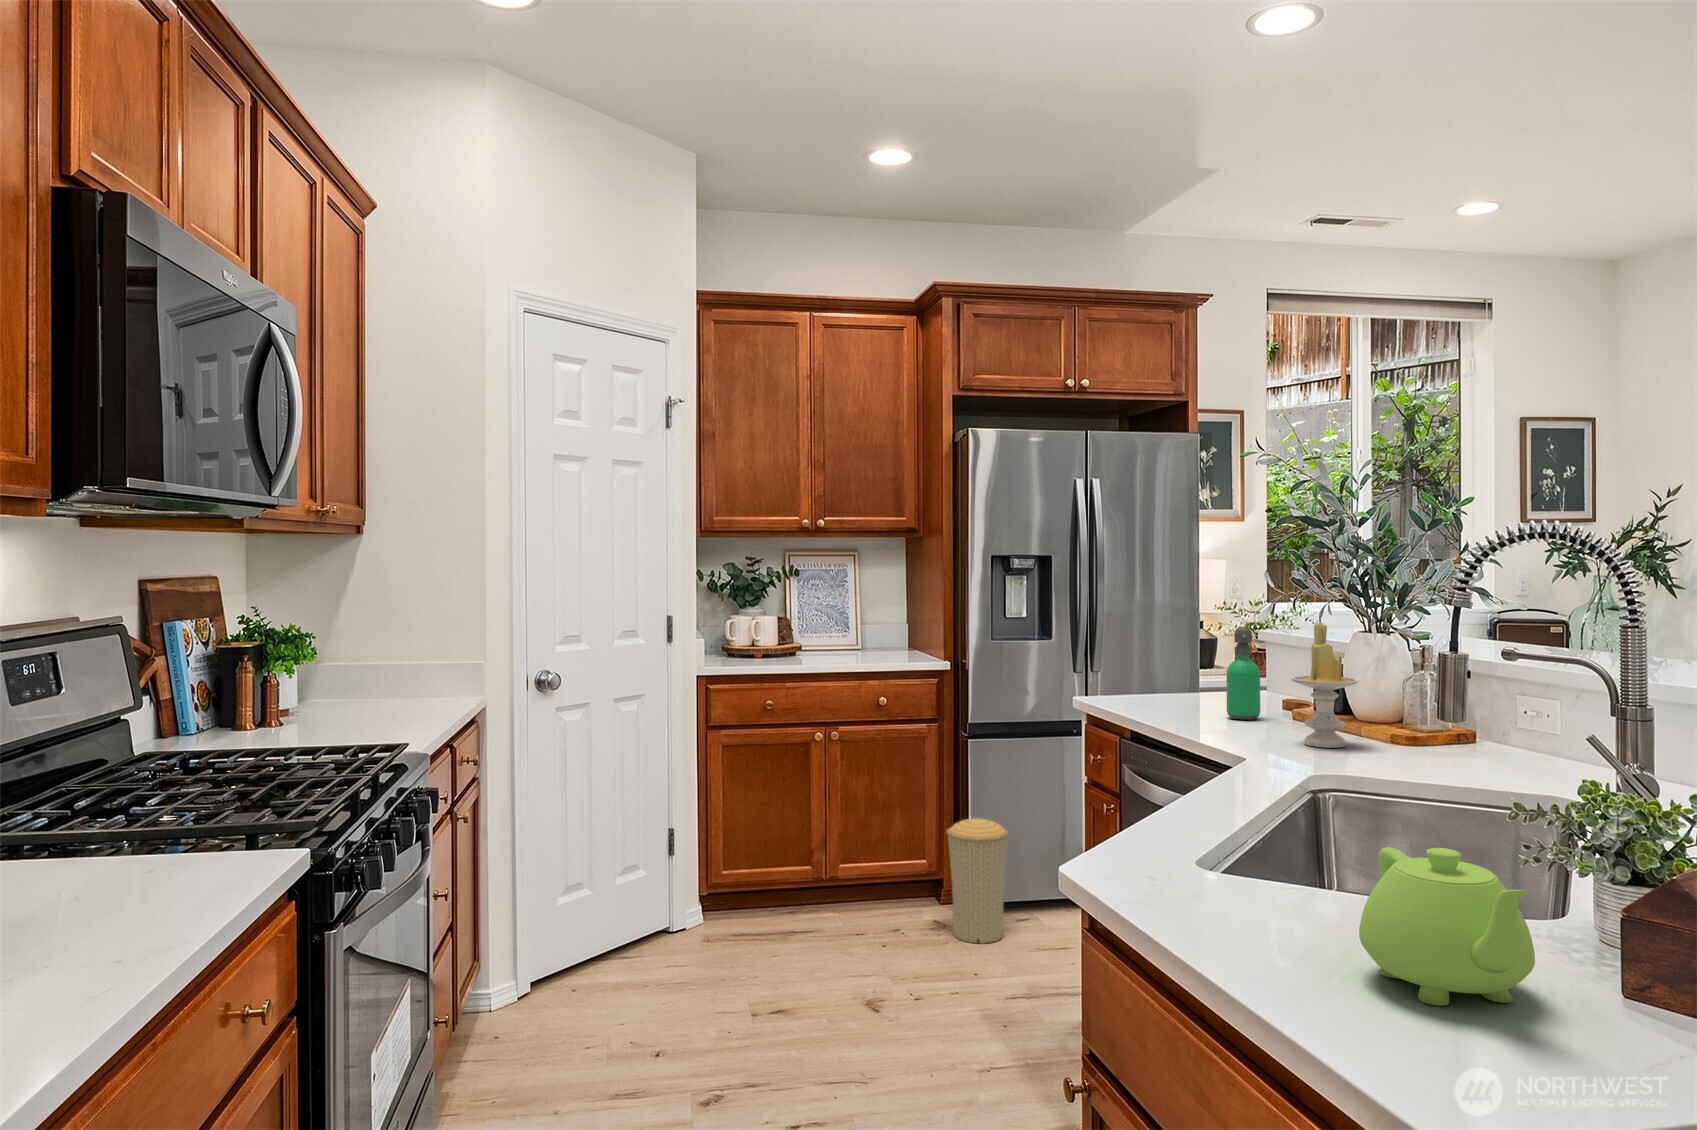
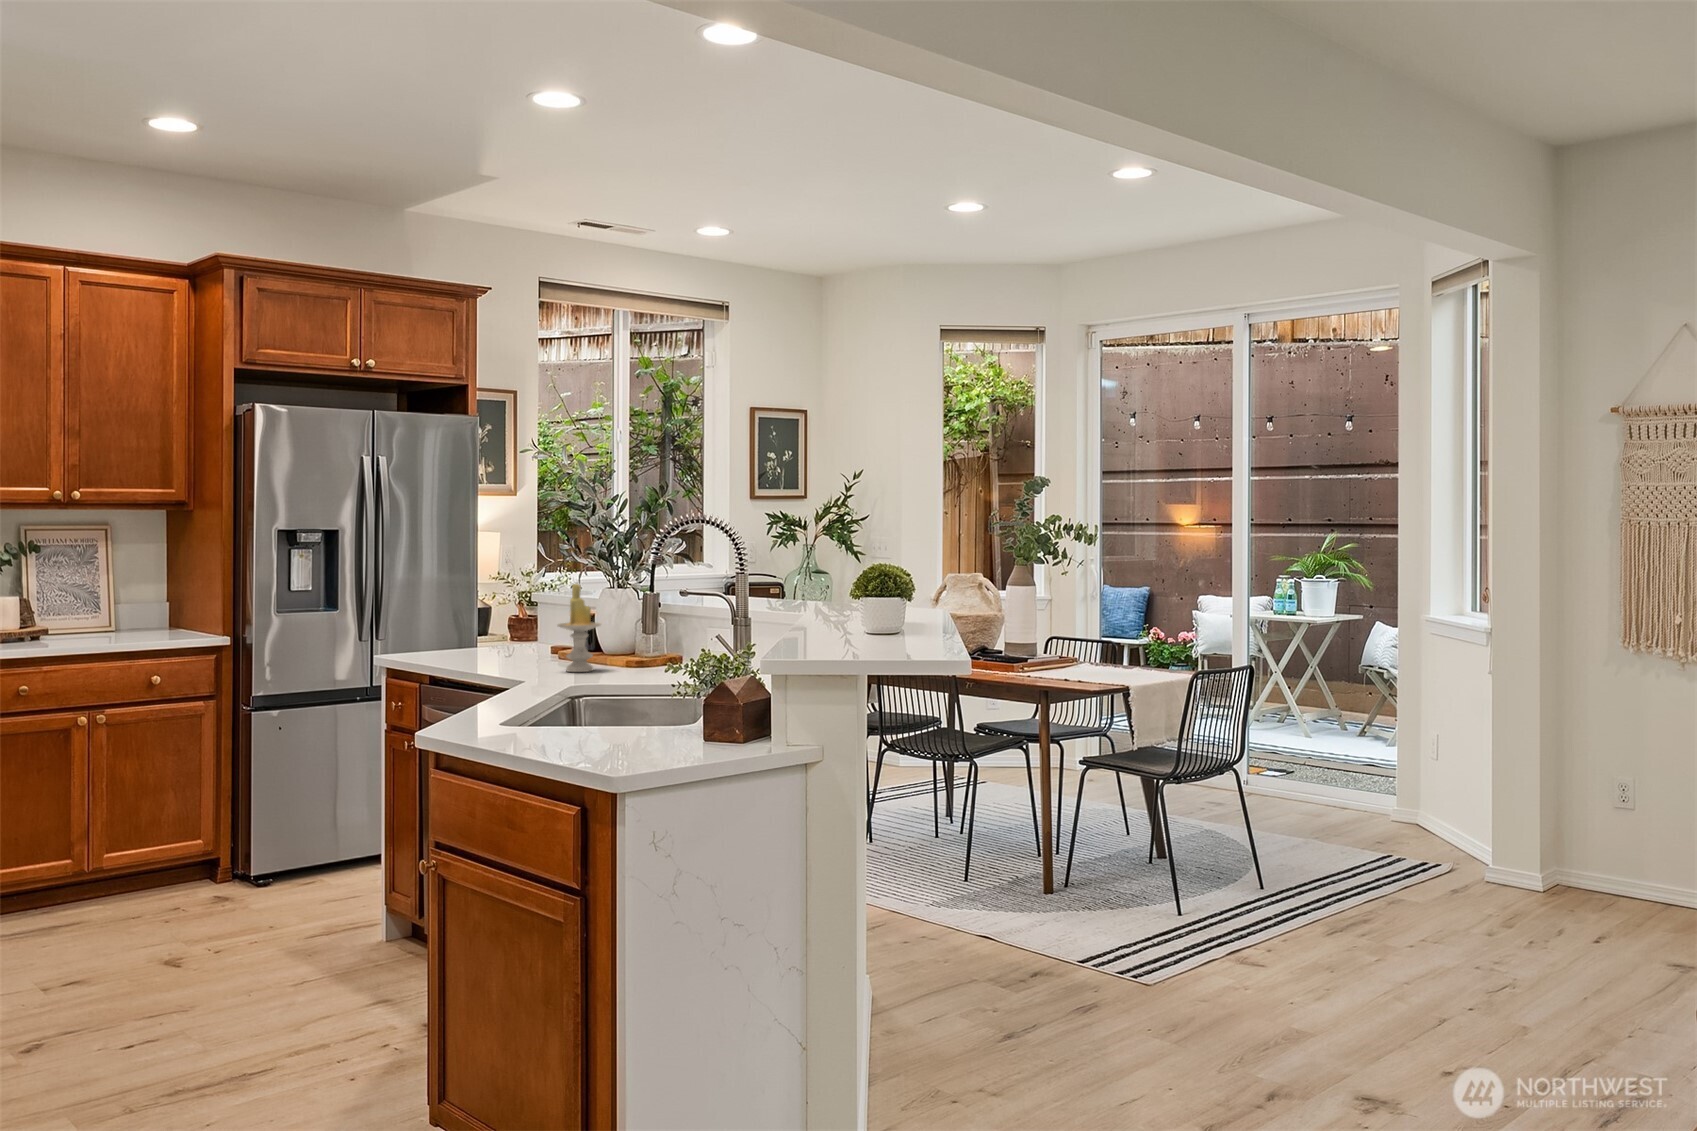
soap dispenser: present [1227,627,1260,720] -> none [509,589,535,662]
trash can: present [947,818,1009,944] -> none [239,787,305,905]
teapot: present [1359,847,1535,1006] -> none [583,679,656,747]

